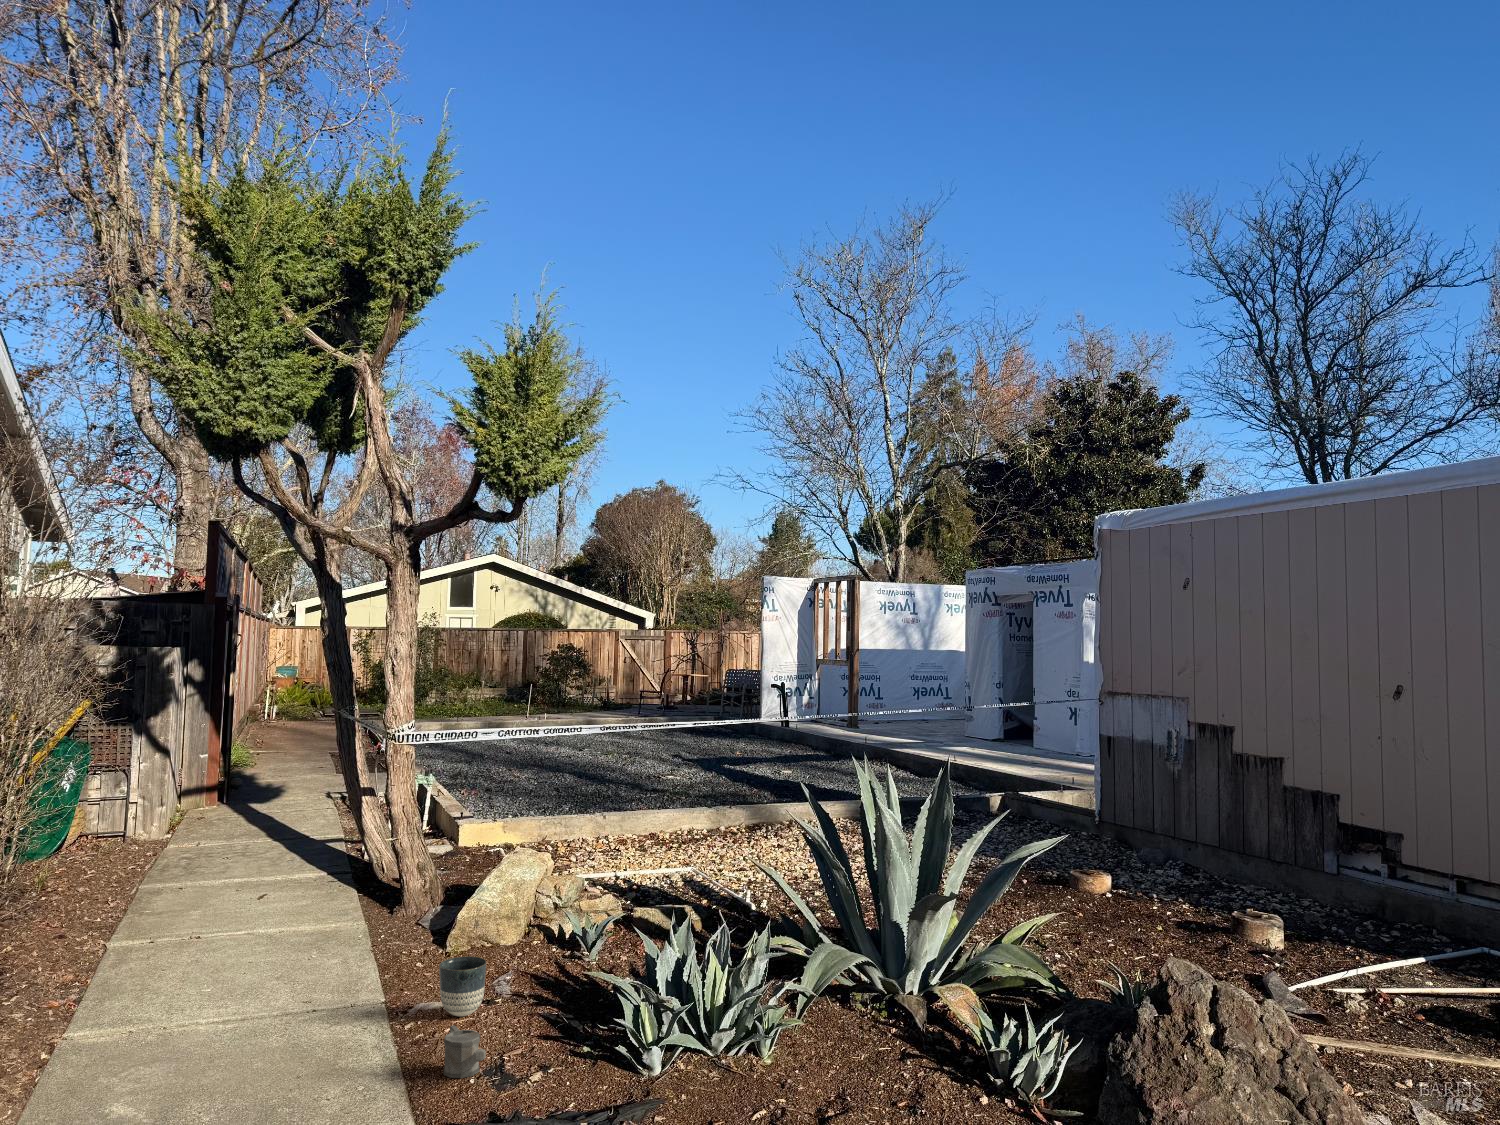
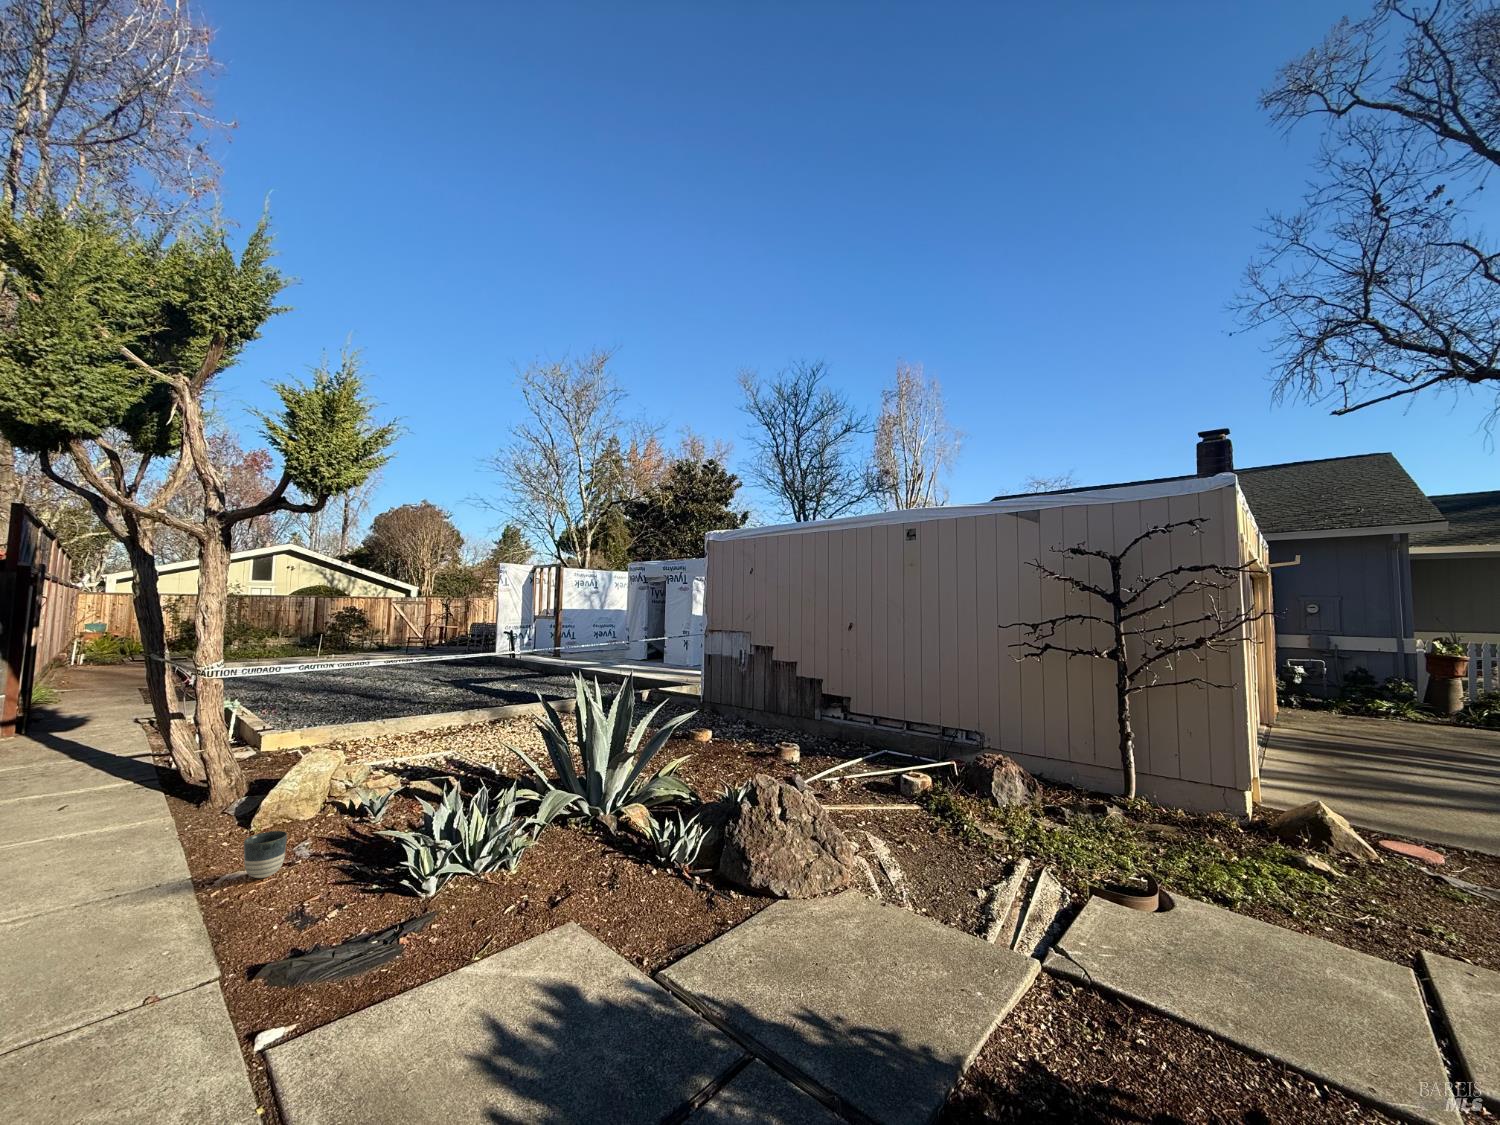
watering can: present [444,1025,486,1078] -> none [247,886,287,928]

